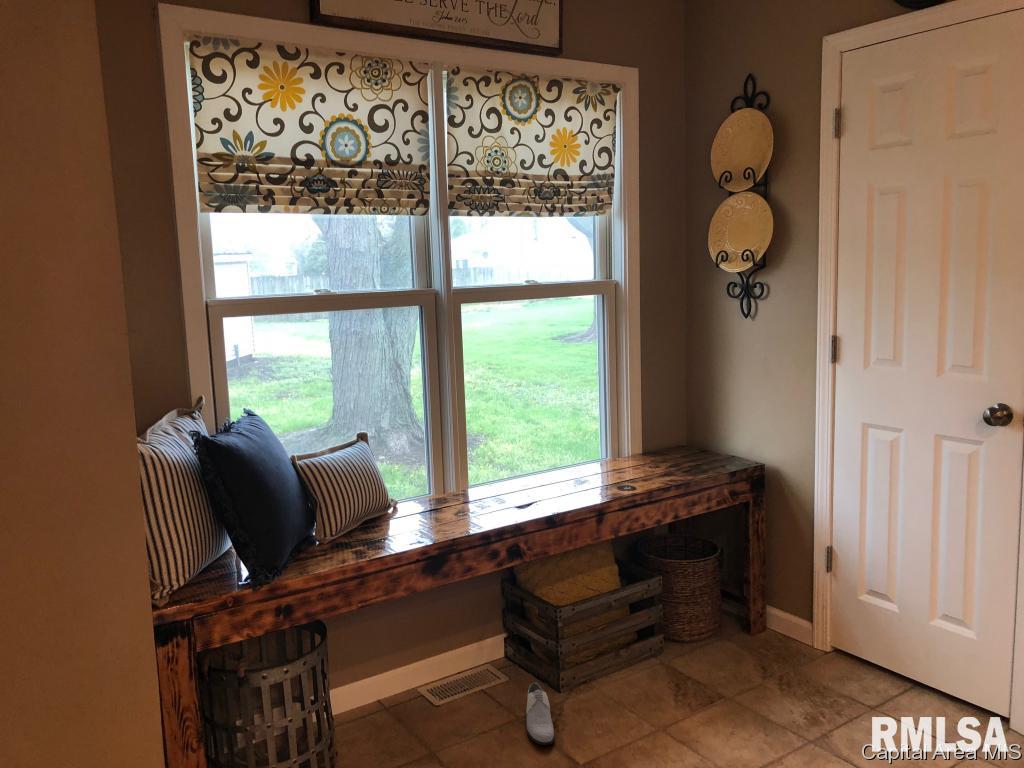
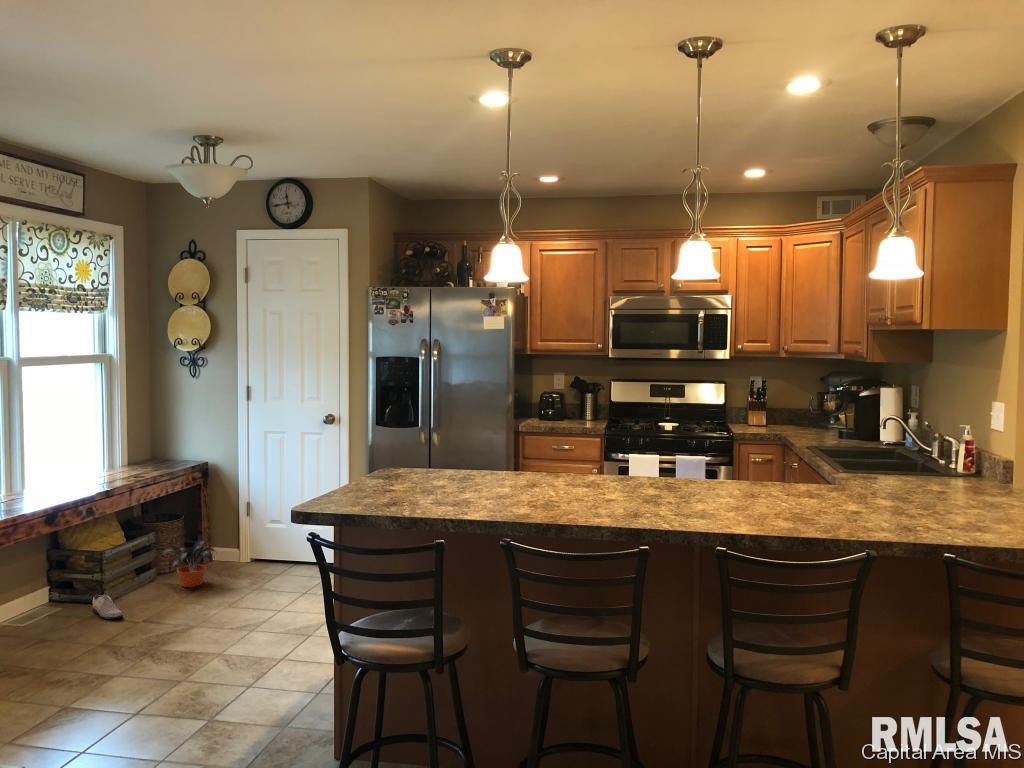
potted plant: none [652,616,747,703] -> present [163,540,215,587]

